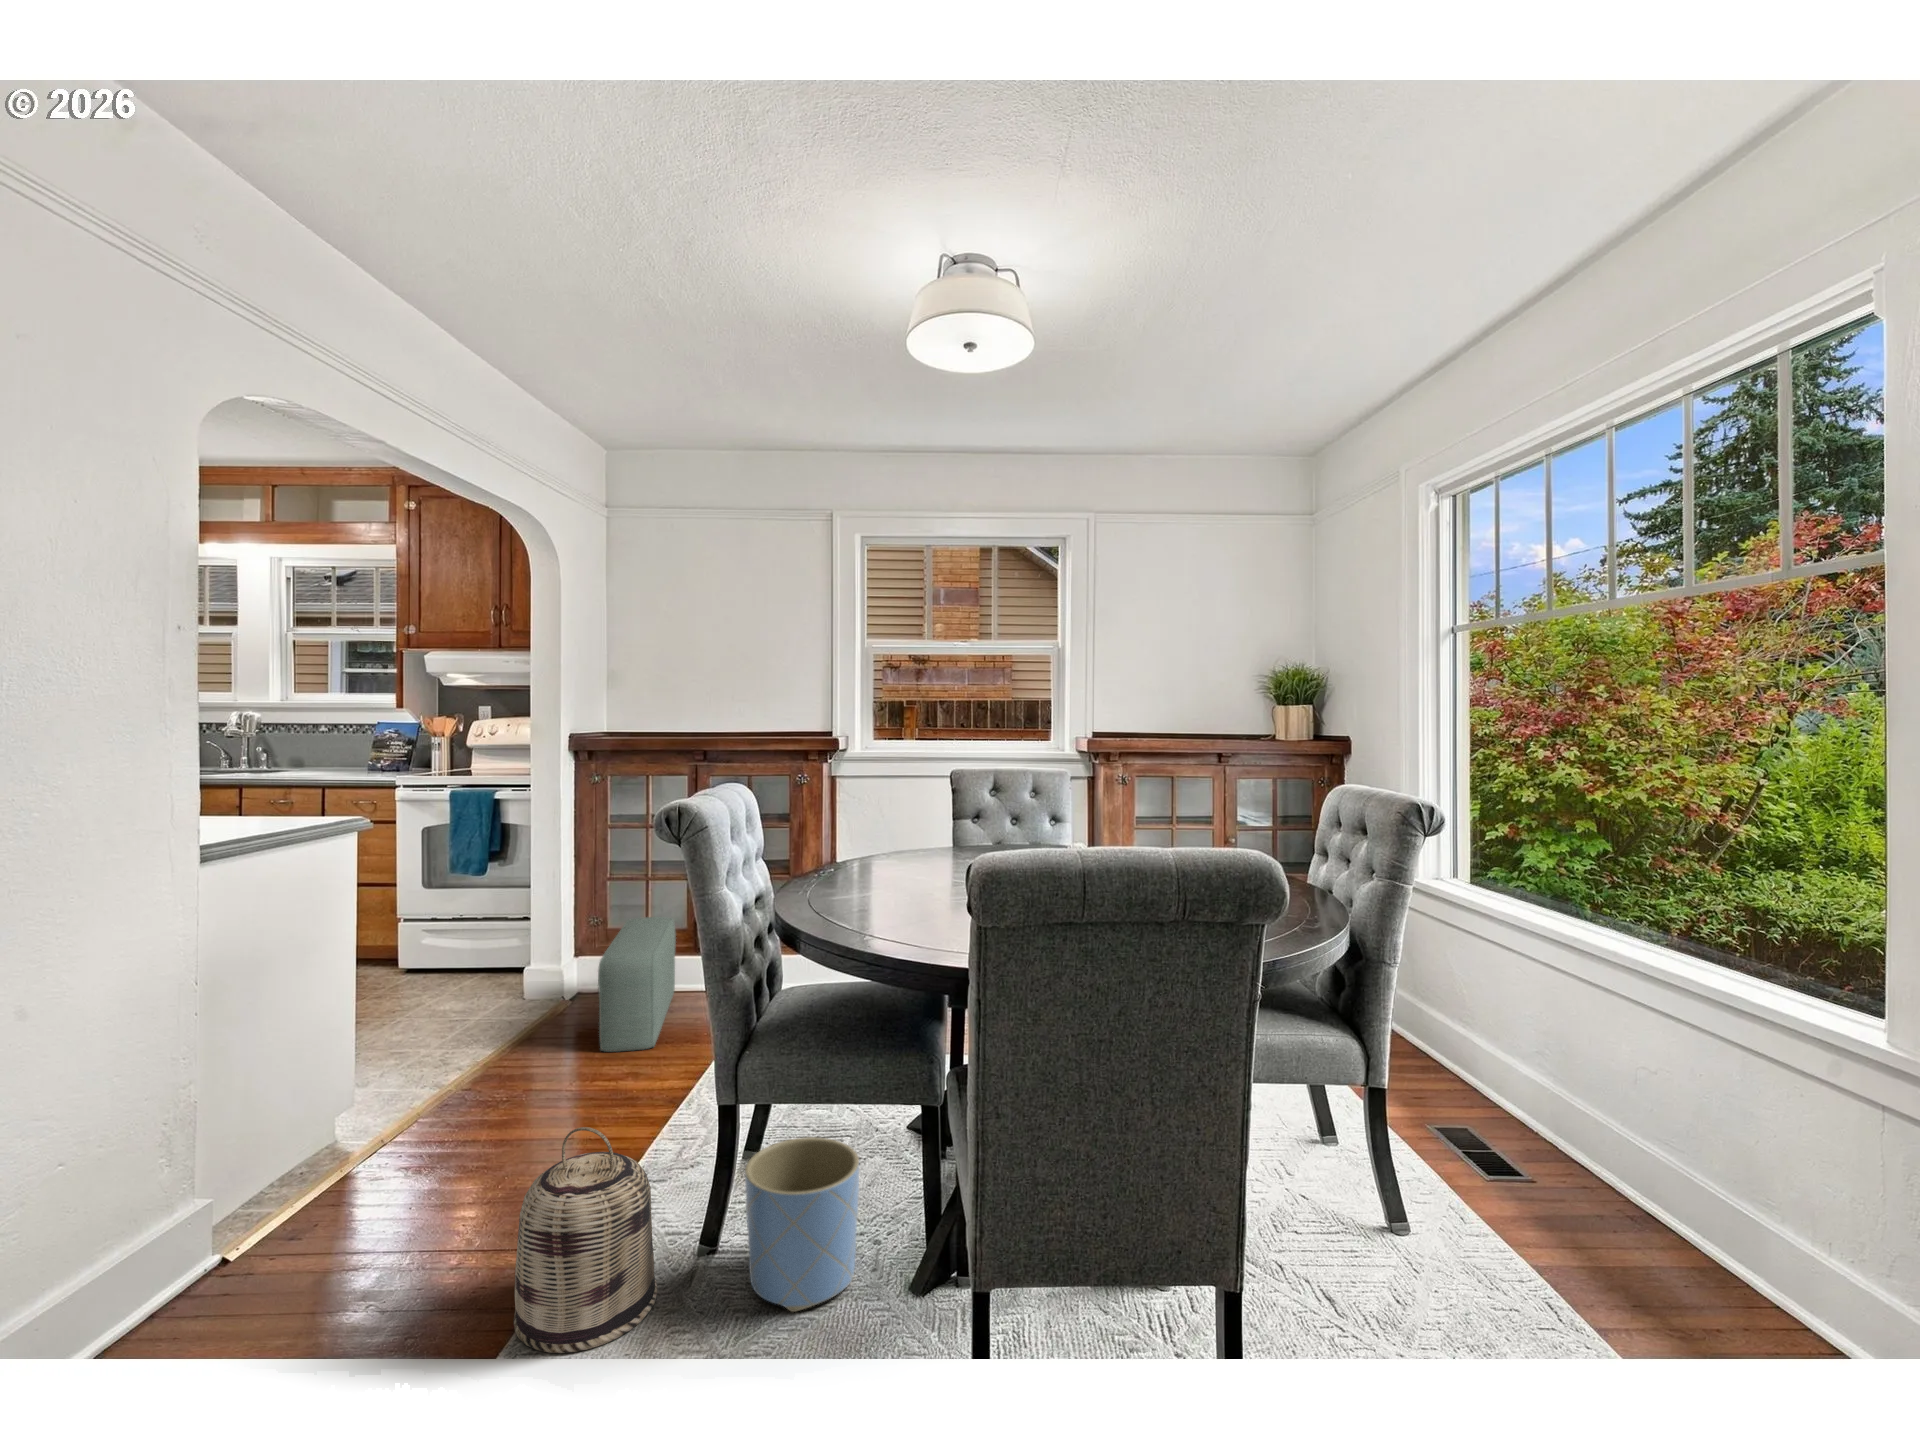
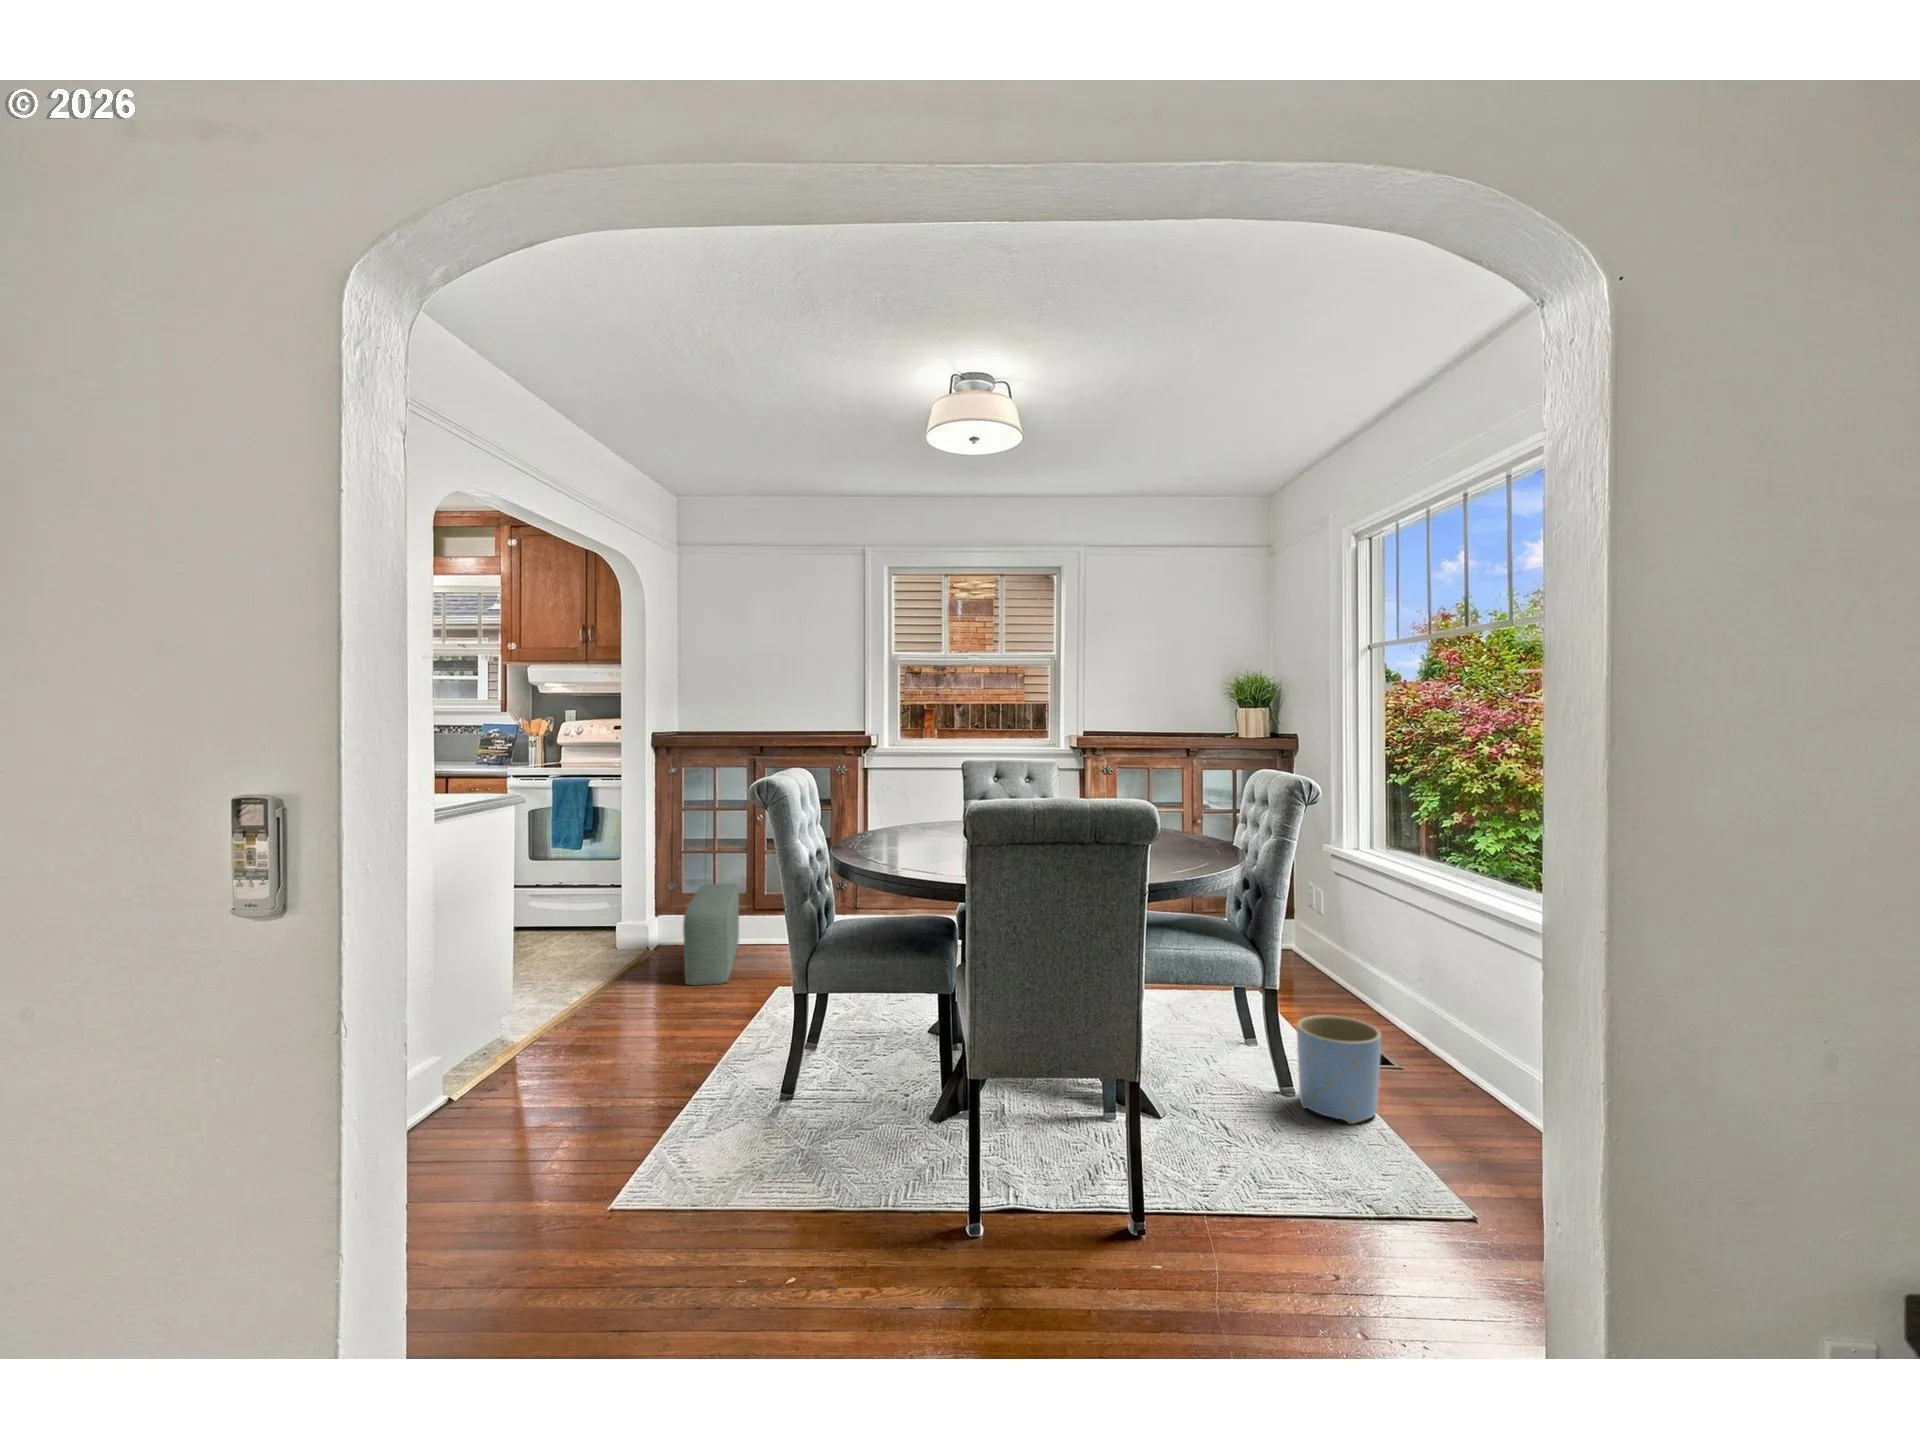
basket: present [513,1127,657,1353] -> none [660,1002,754,1147]
planter: present [745,1137,859,1312] -> present [1297,1015,1381,1124]

